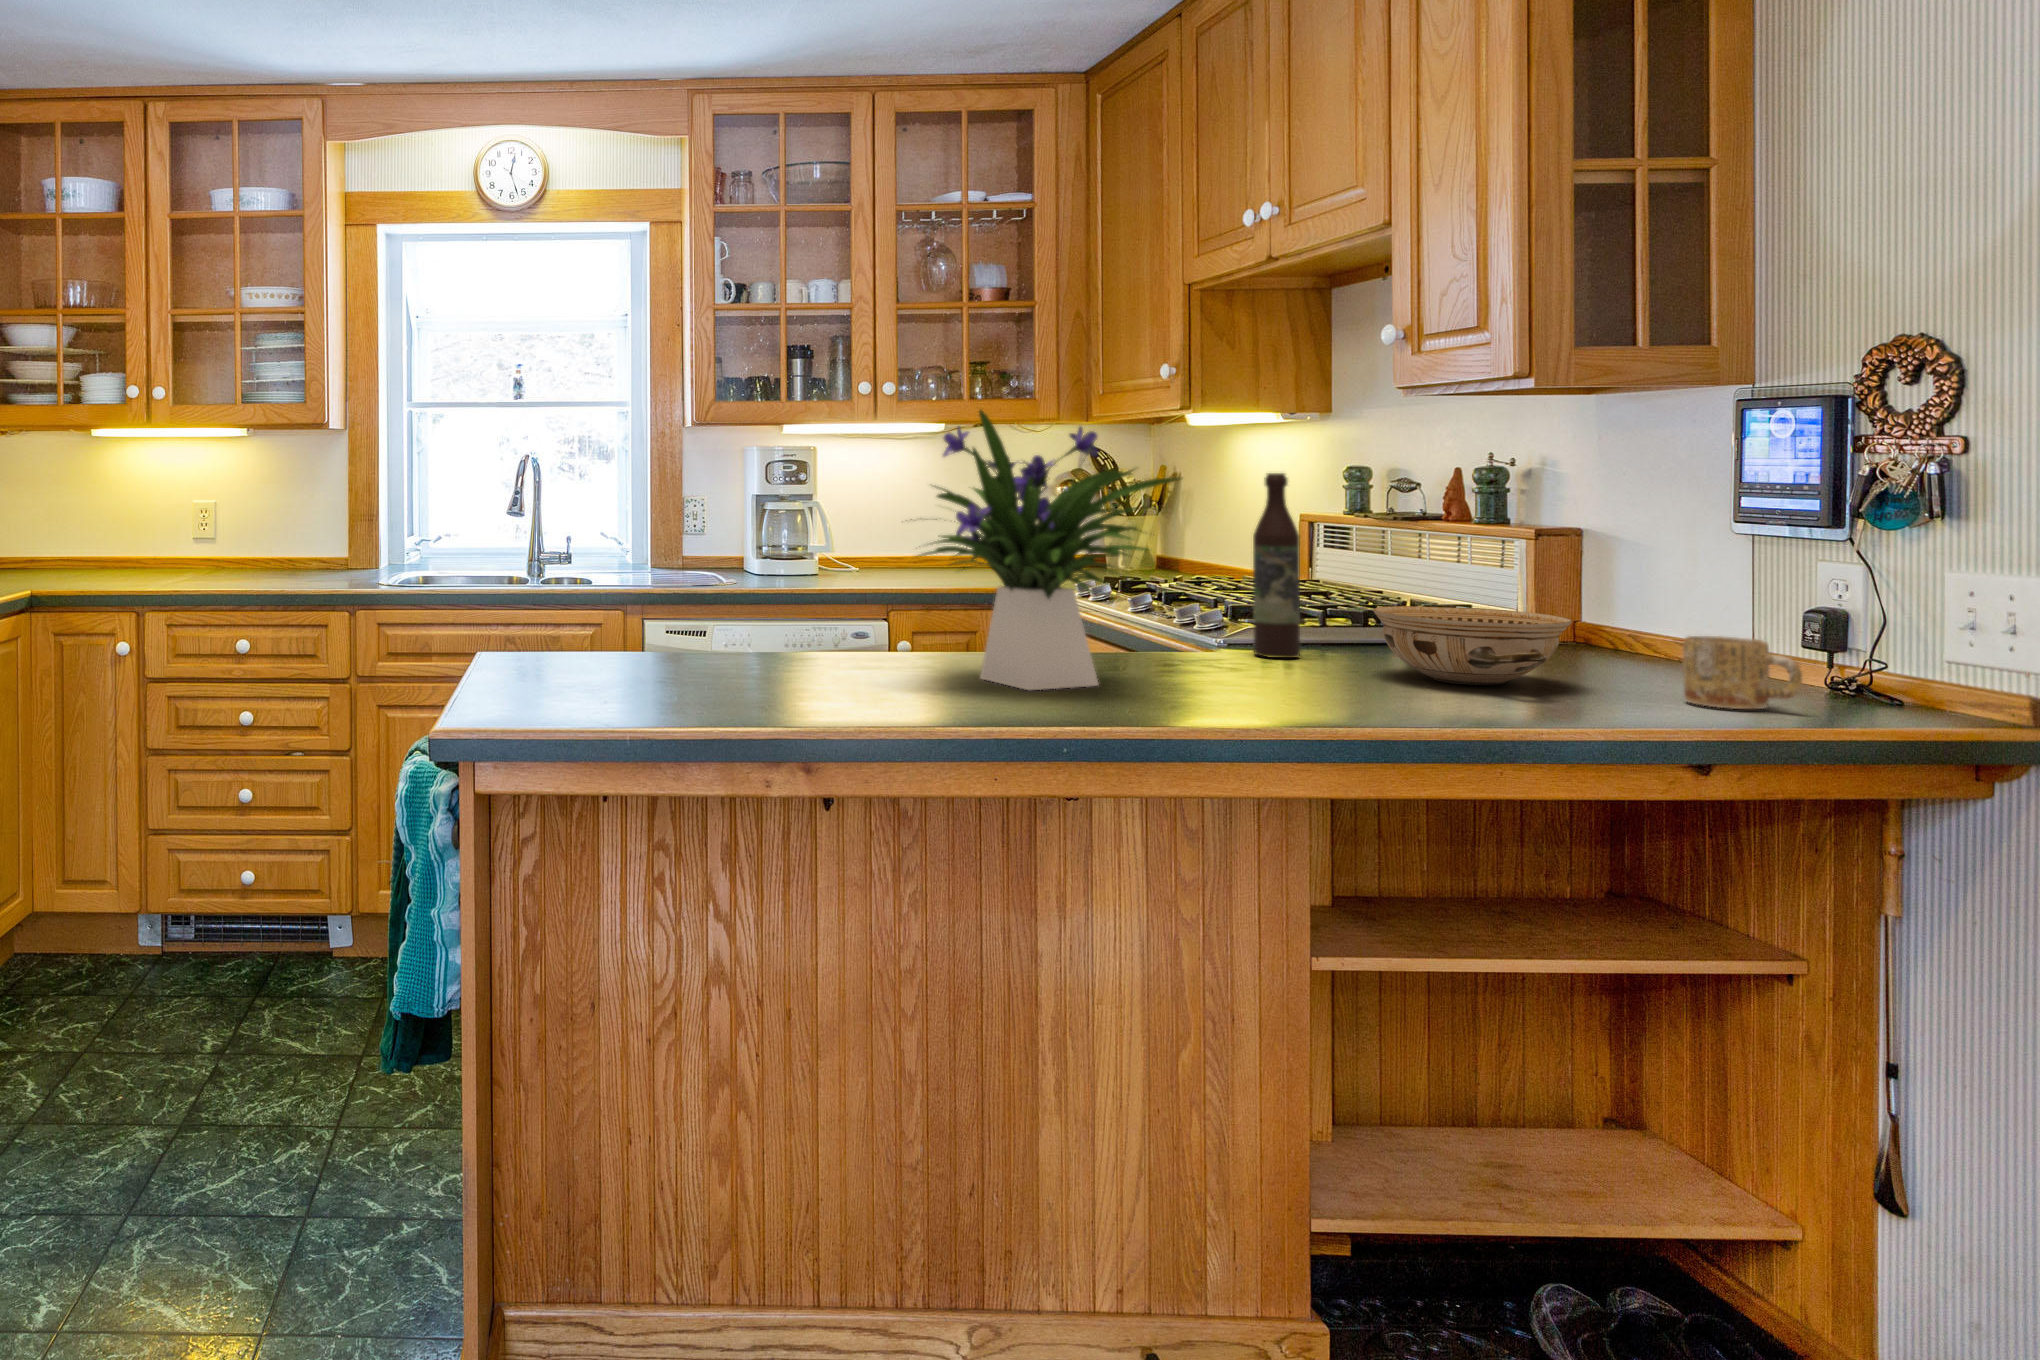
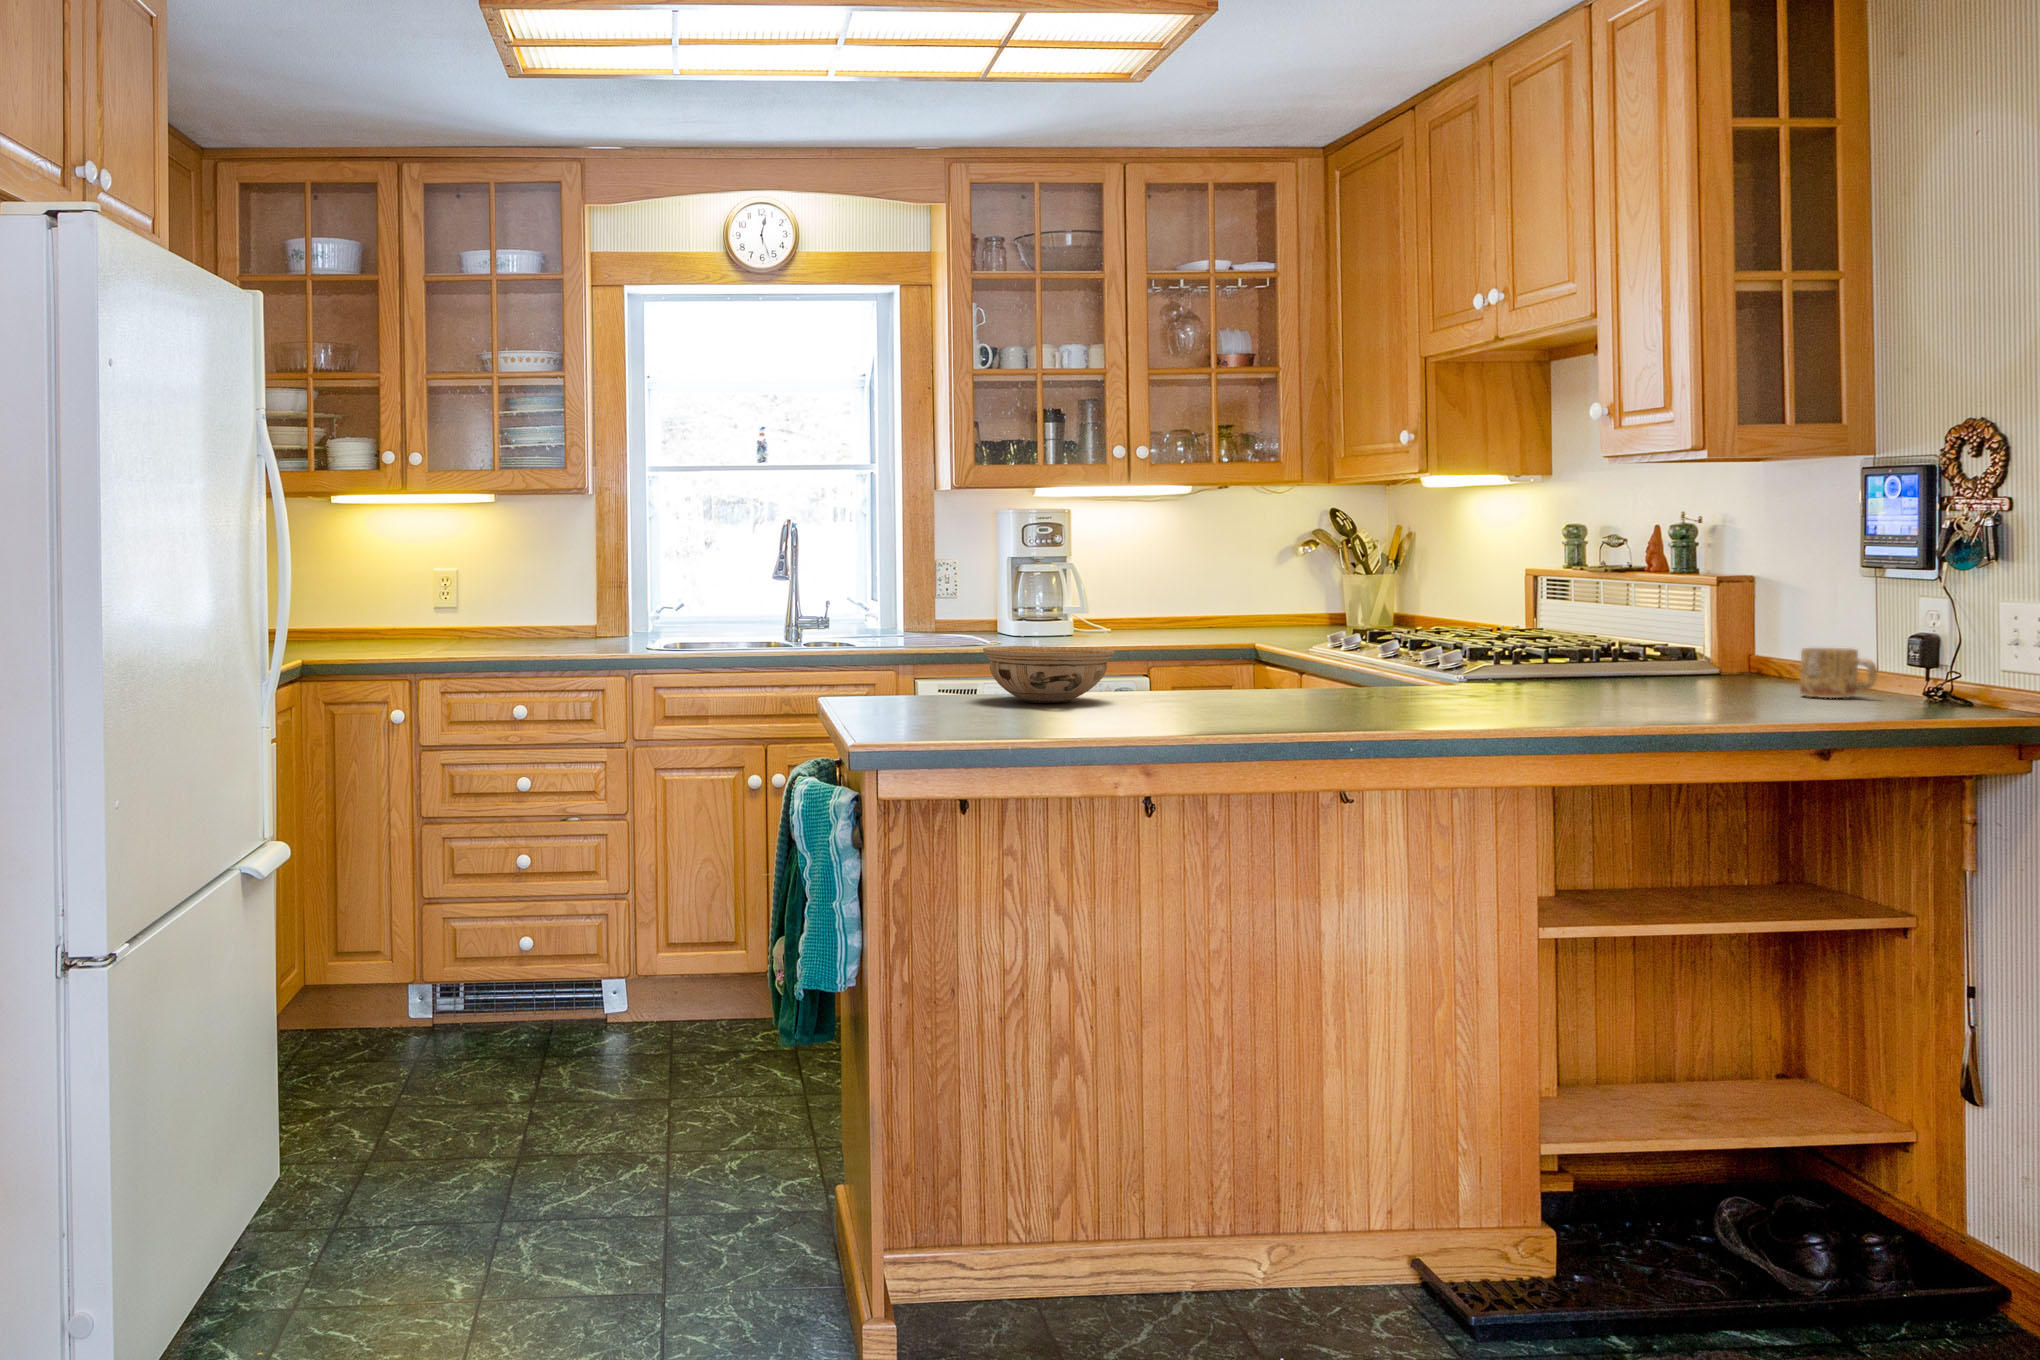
flower arrangement: present [906,410,1180,690] -> none [1220,483,1440,697]
wine bottle: present [1253,473,1300,658] -> none [1487,531,1527,680]
ceramic bowl: present [1373,606,1572,685] -> present [983,646,1115,703]

